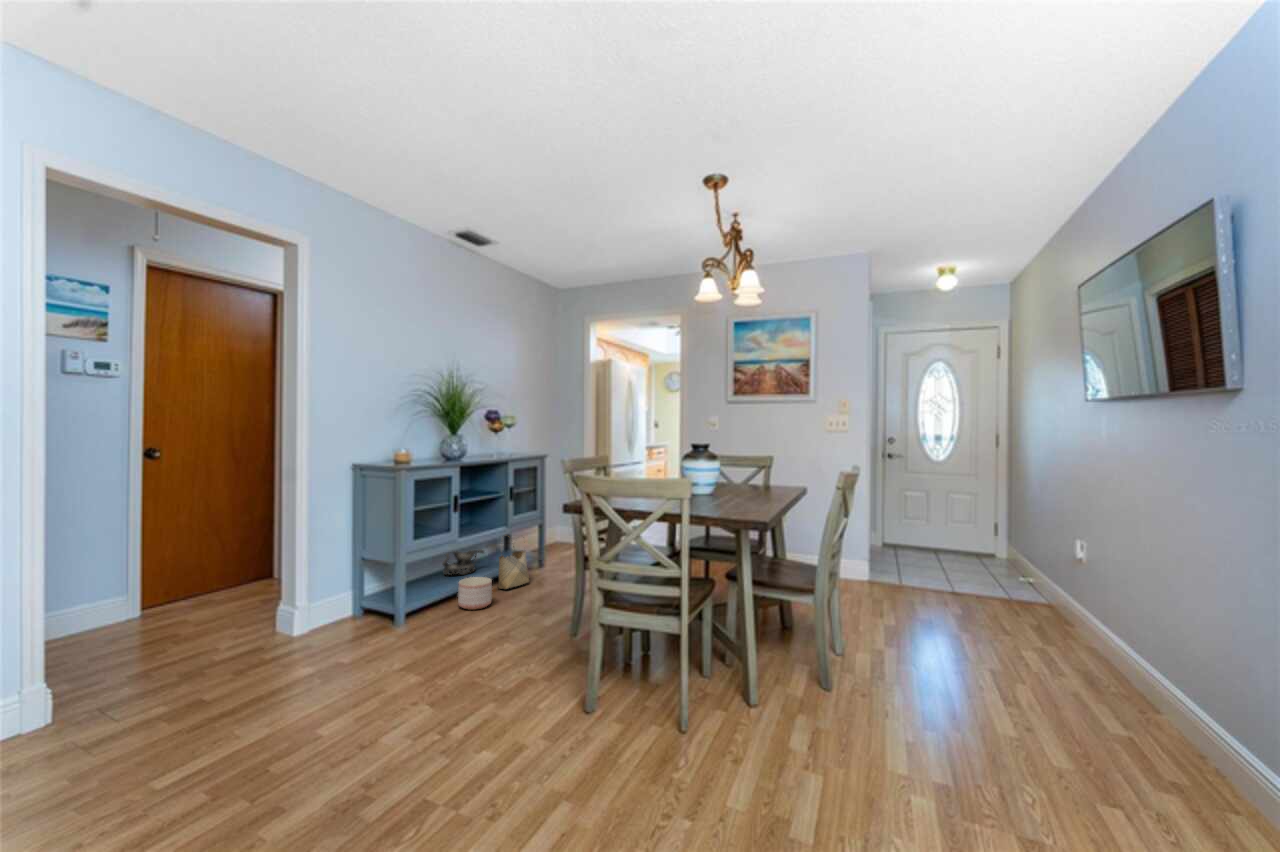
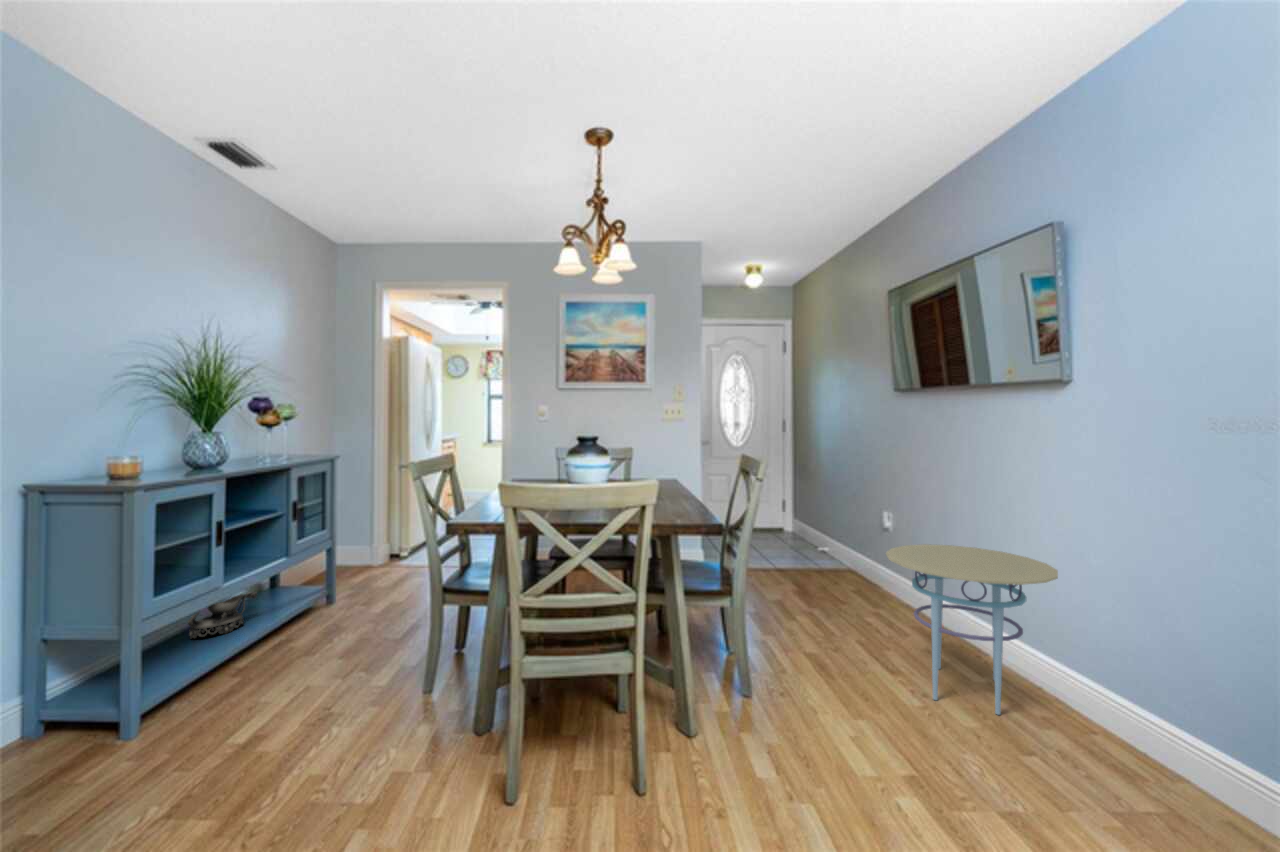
woven basket: present [498,546,529,589] -> none [284,566,329,643]
side table: none [998,572,1222,774] -> present [886,544,1058,715]
planter: present [458,577,492,610] -> none [229,633,285,685]

